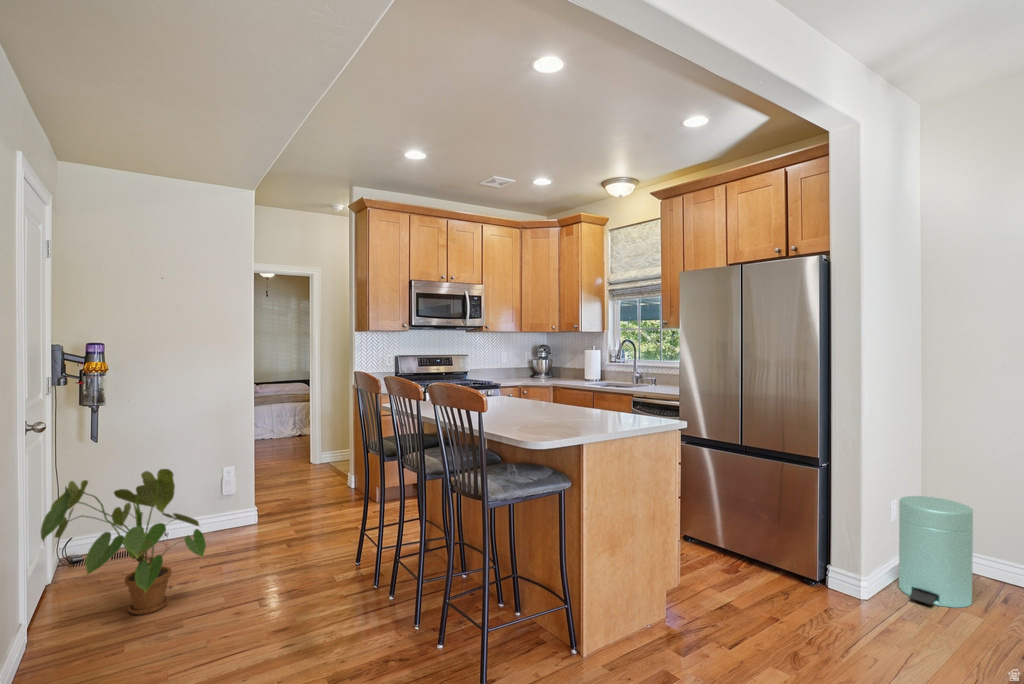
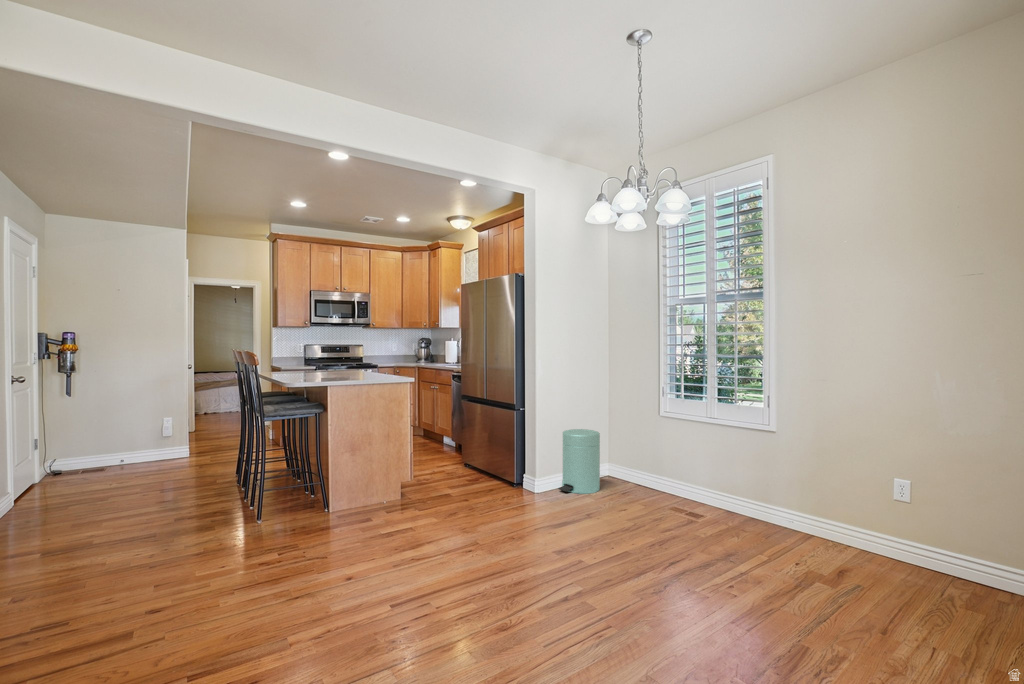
house plant: present [41,469,206,615] -> none [23,408,128,495]

